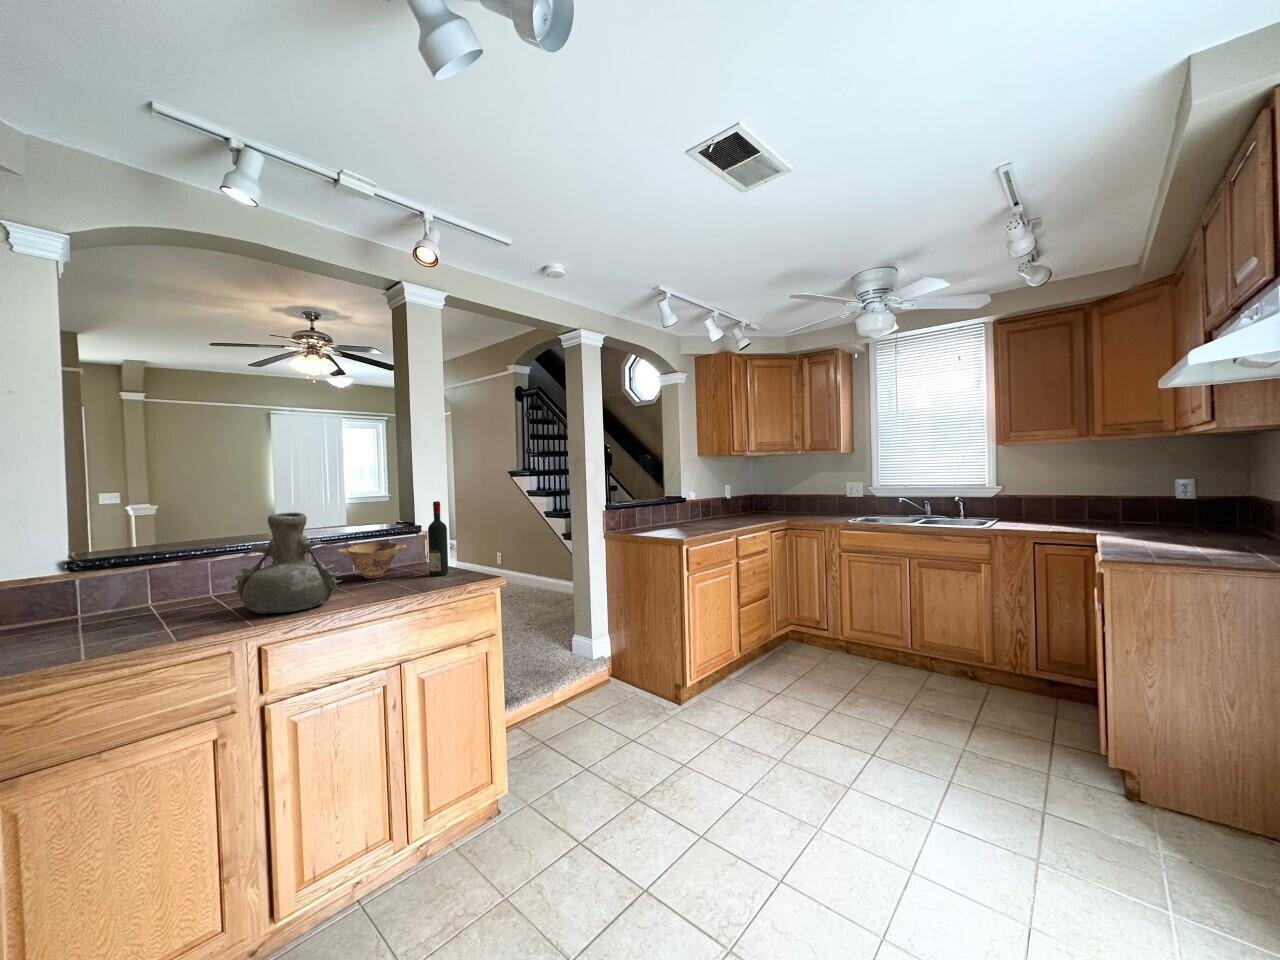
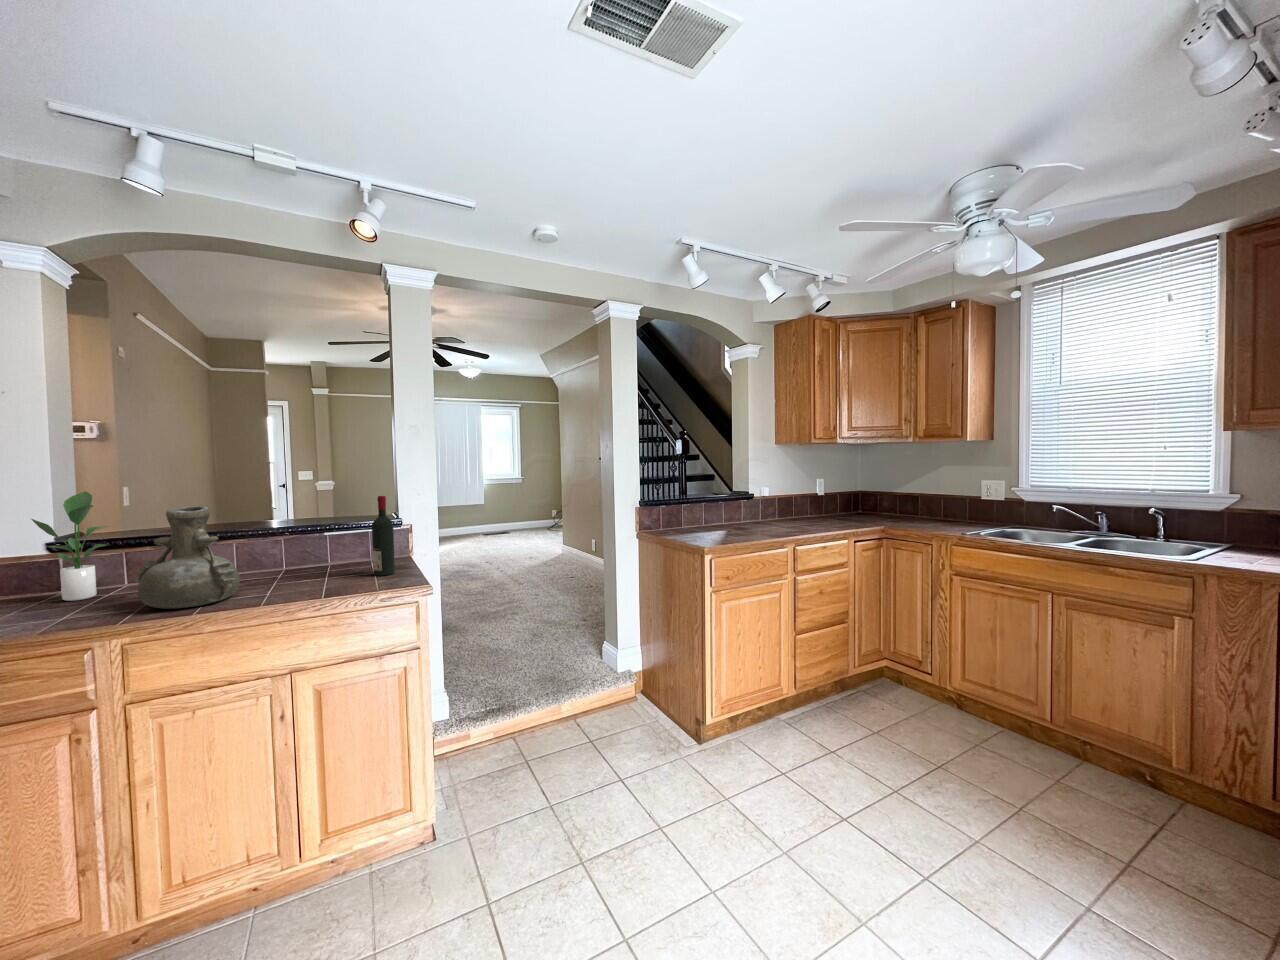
potted plant: none [84,503,165,621] -> present [31,491,108,601]
bowl: present [337,542,407,579] -> none [294,535,362,573]

